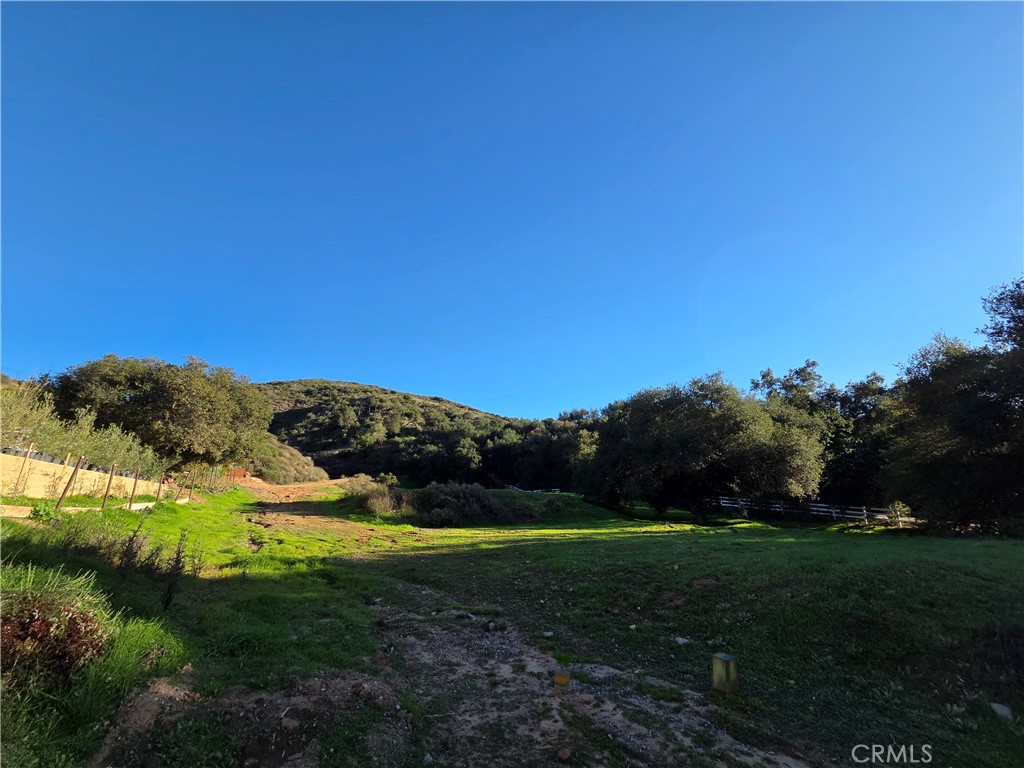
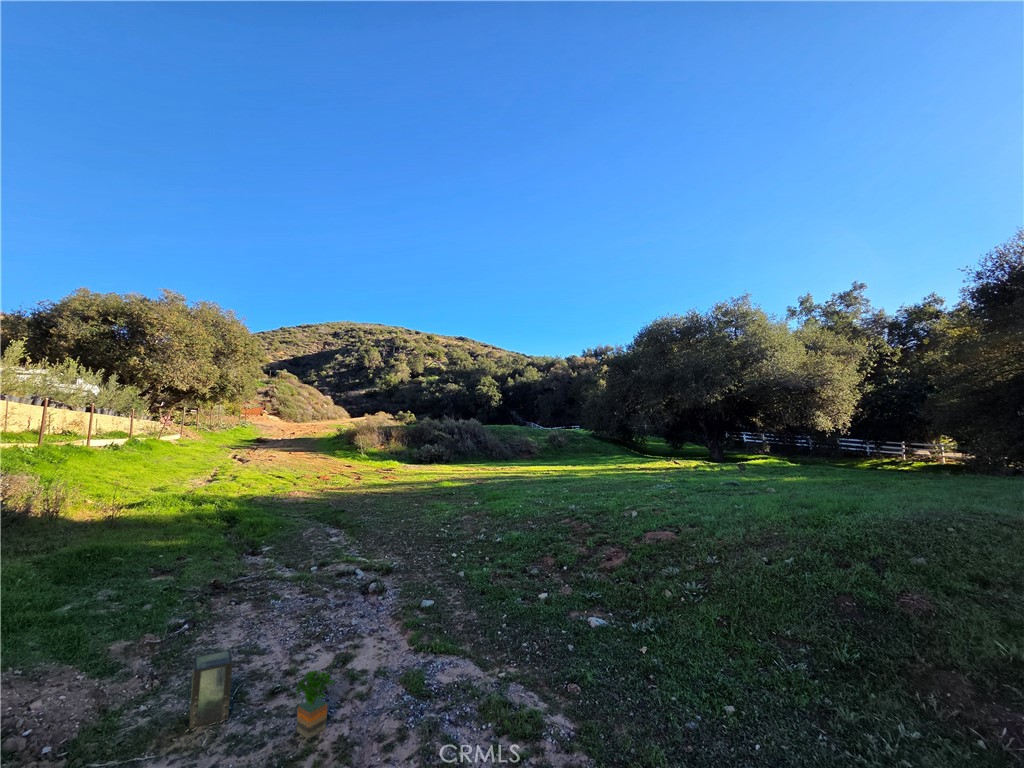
storage box: present [710,652,739,694] -> present [189,650,233,729]

